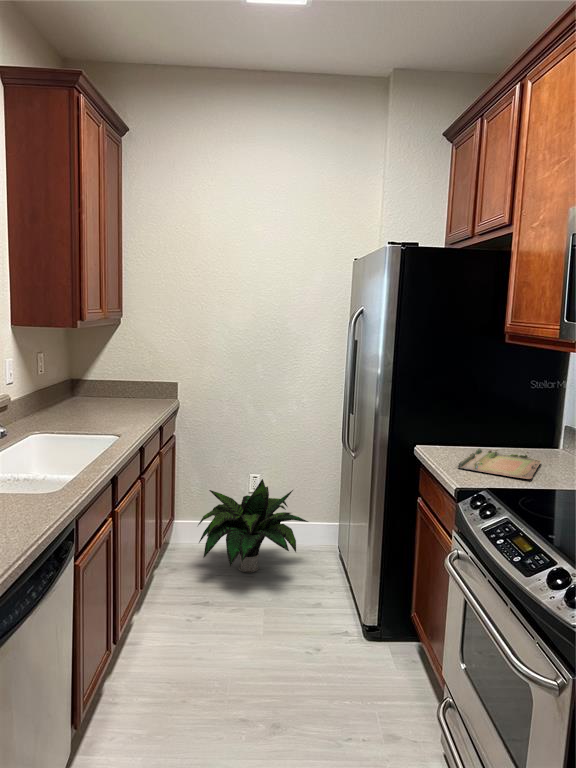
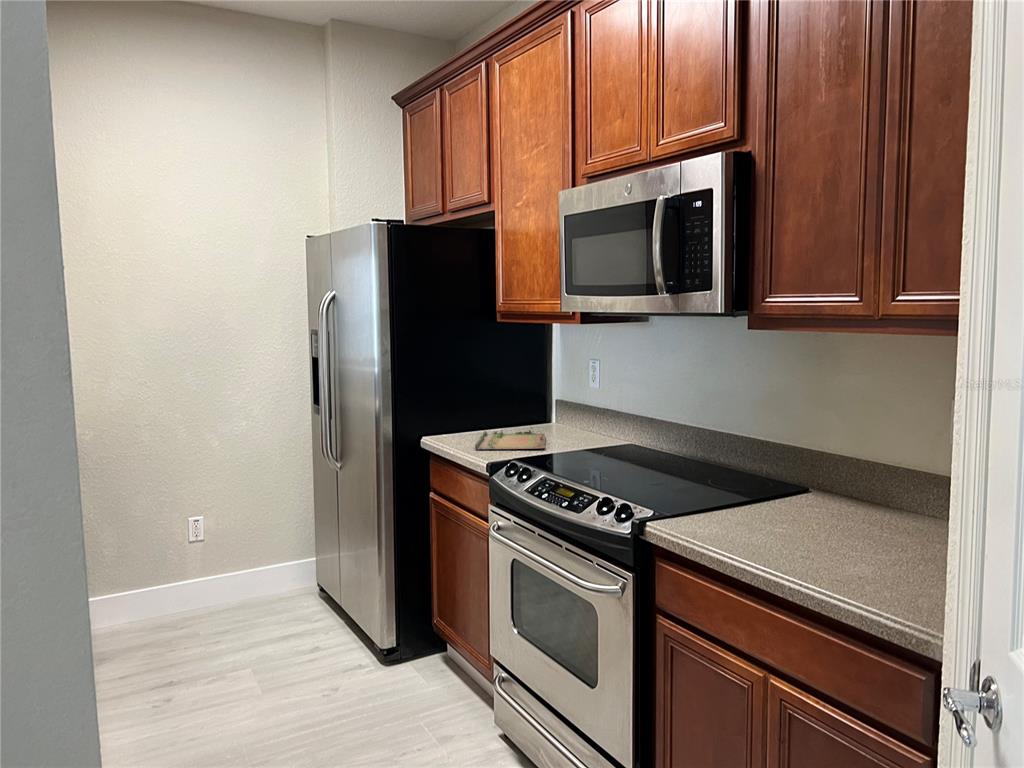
potted plant: present [198,479,308,572] -> none [134,516,283,639]

